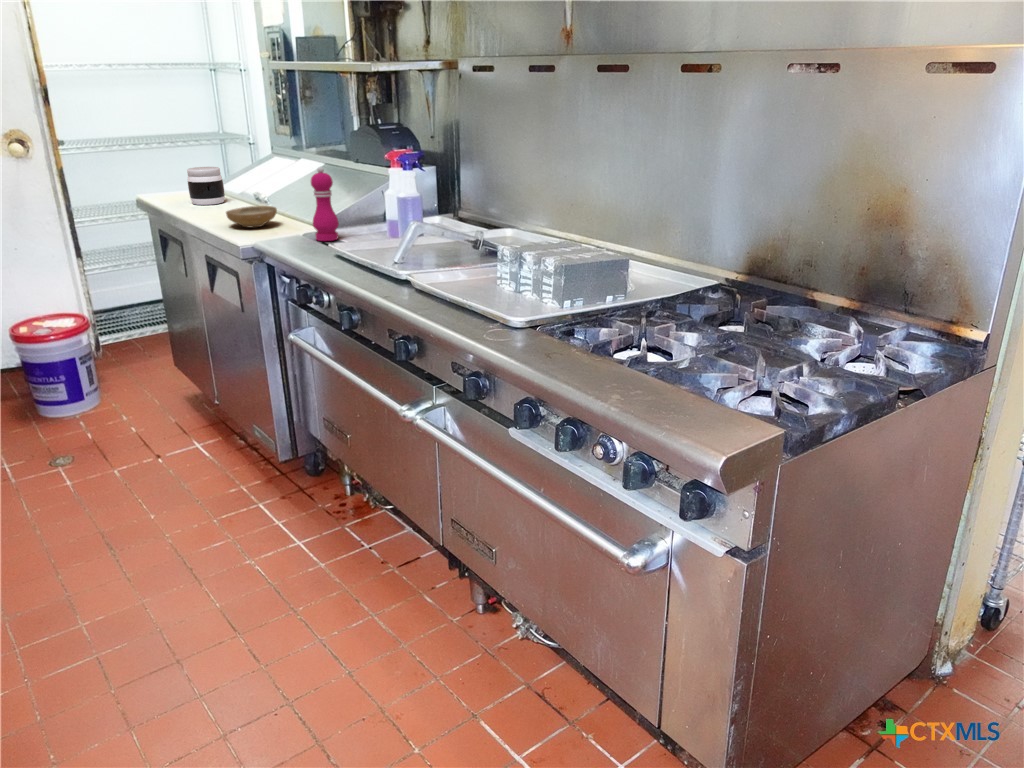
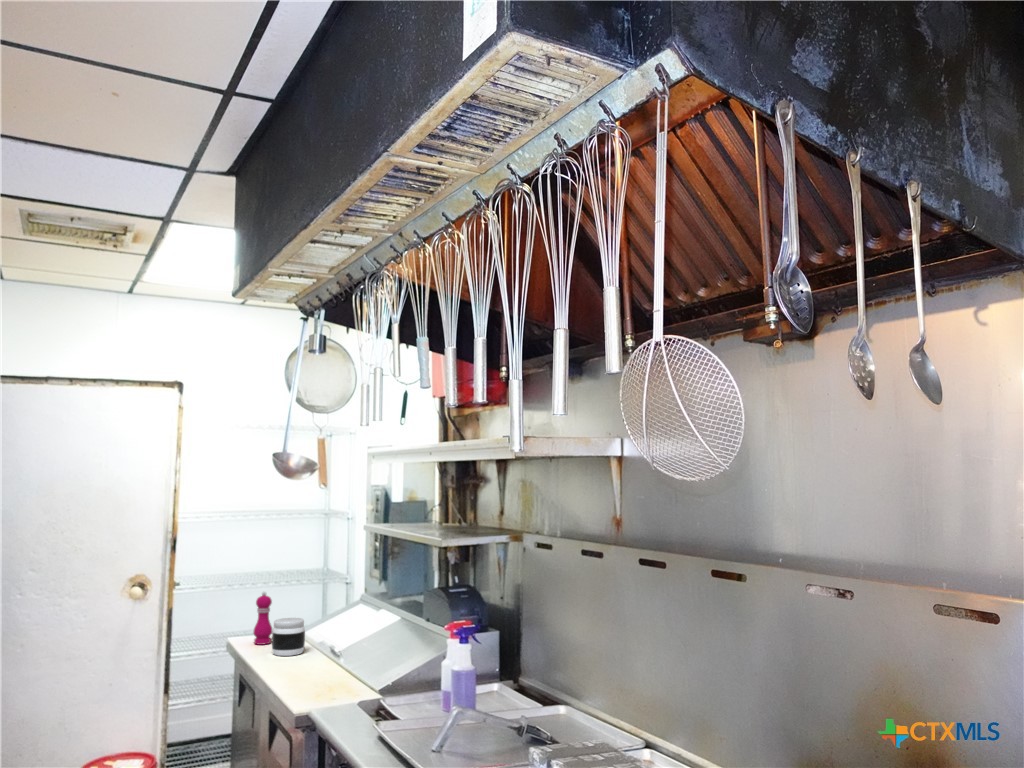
pepper mill: present [311,167,339,241] -> present [254,592,272,645]
ceramic bowl: present [226,206,277,227] -> none [294,665,343,689]

